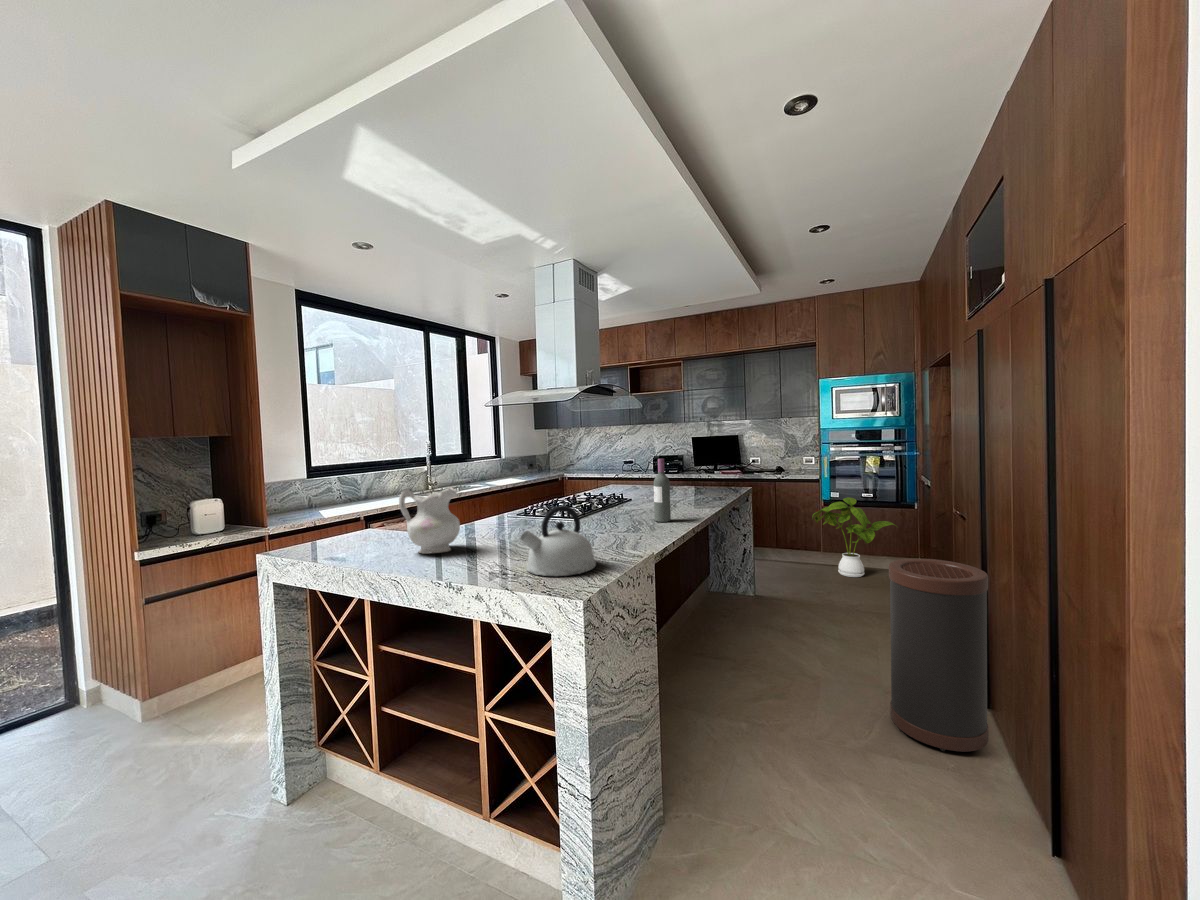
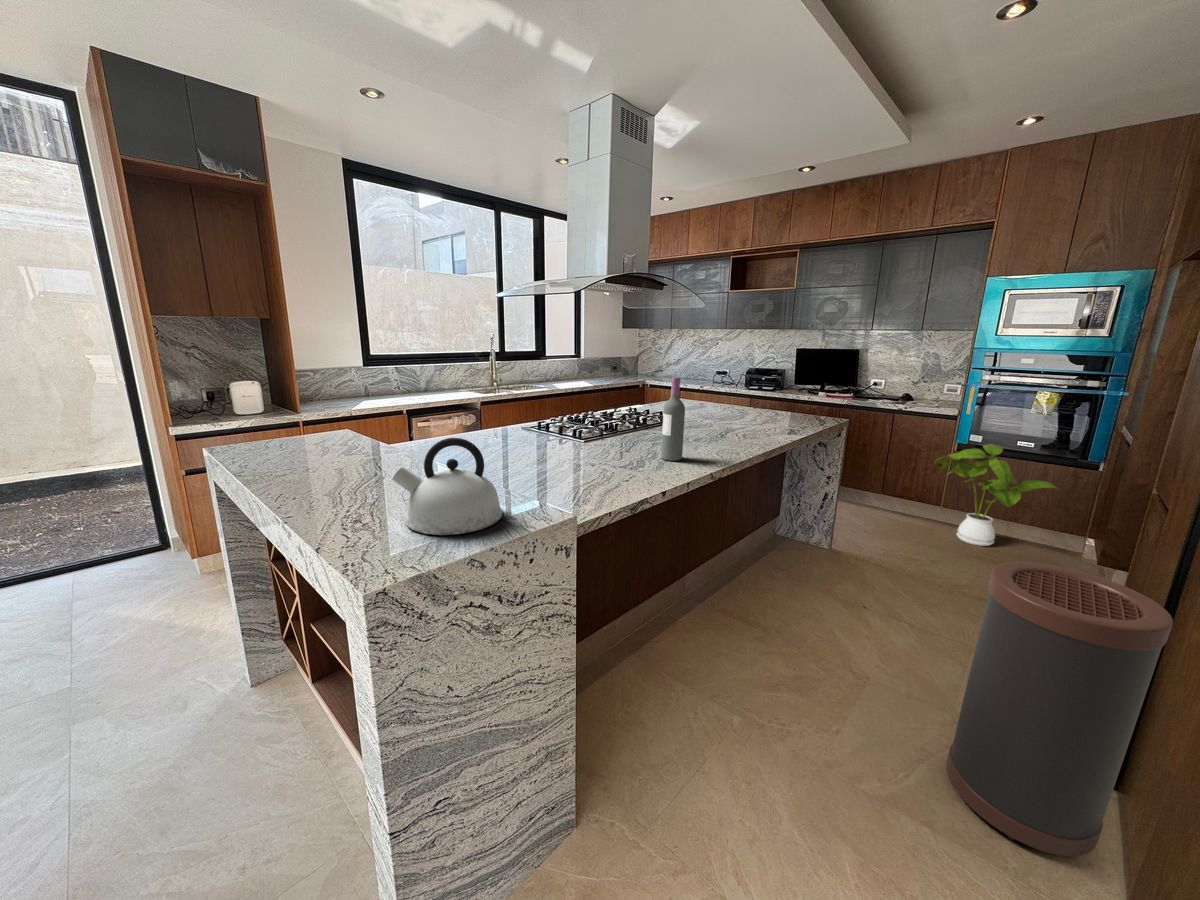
ceramic pitcher: present [399,488,460,554] -> none [324,391,396,472]

